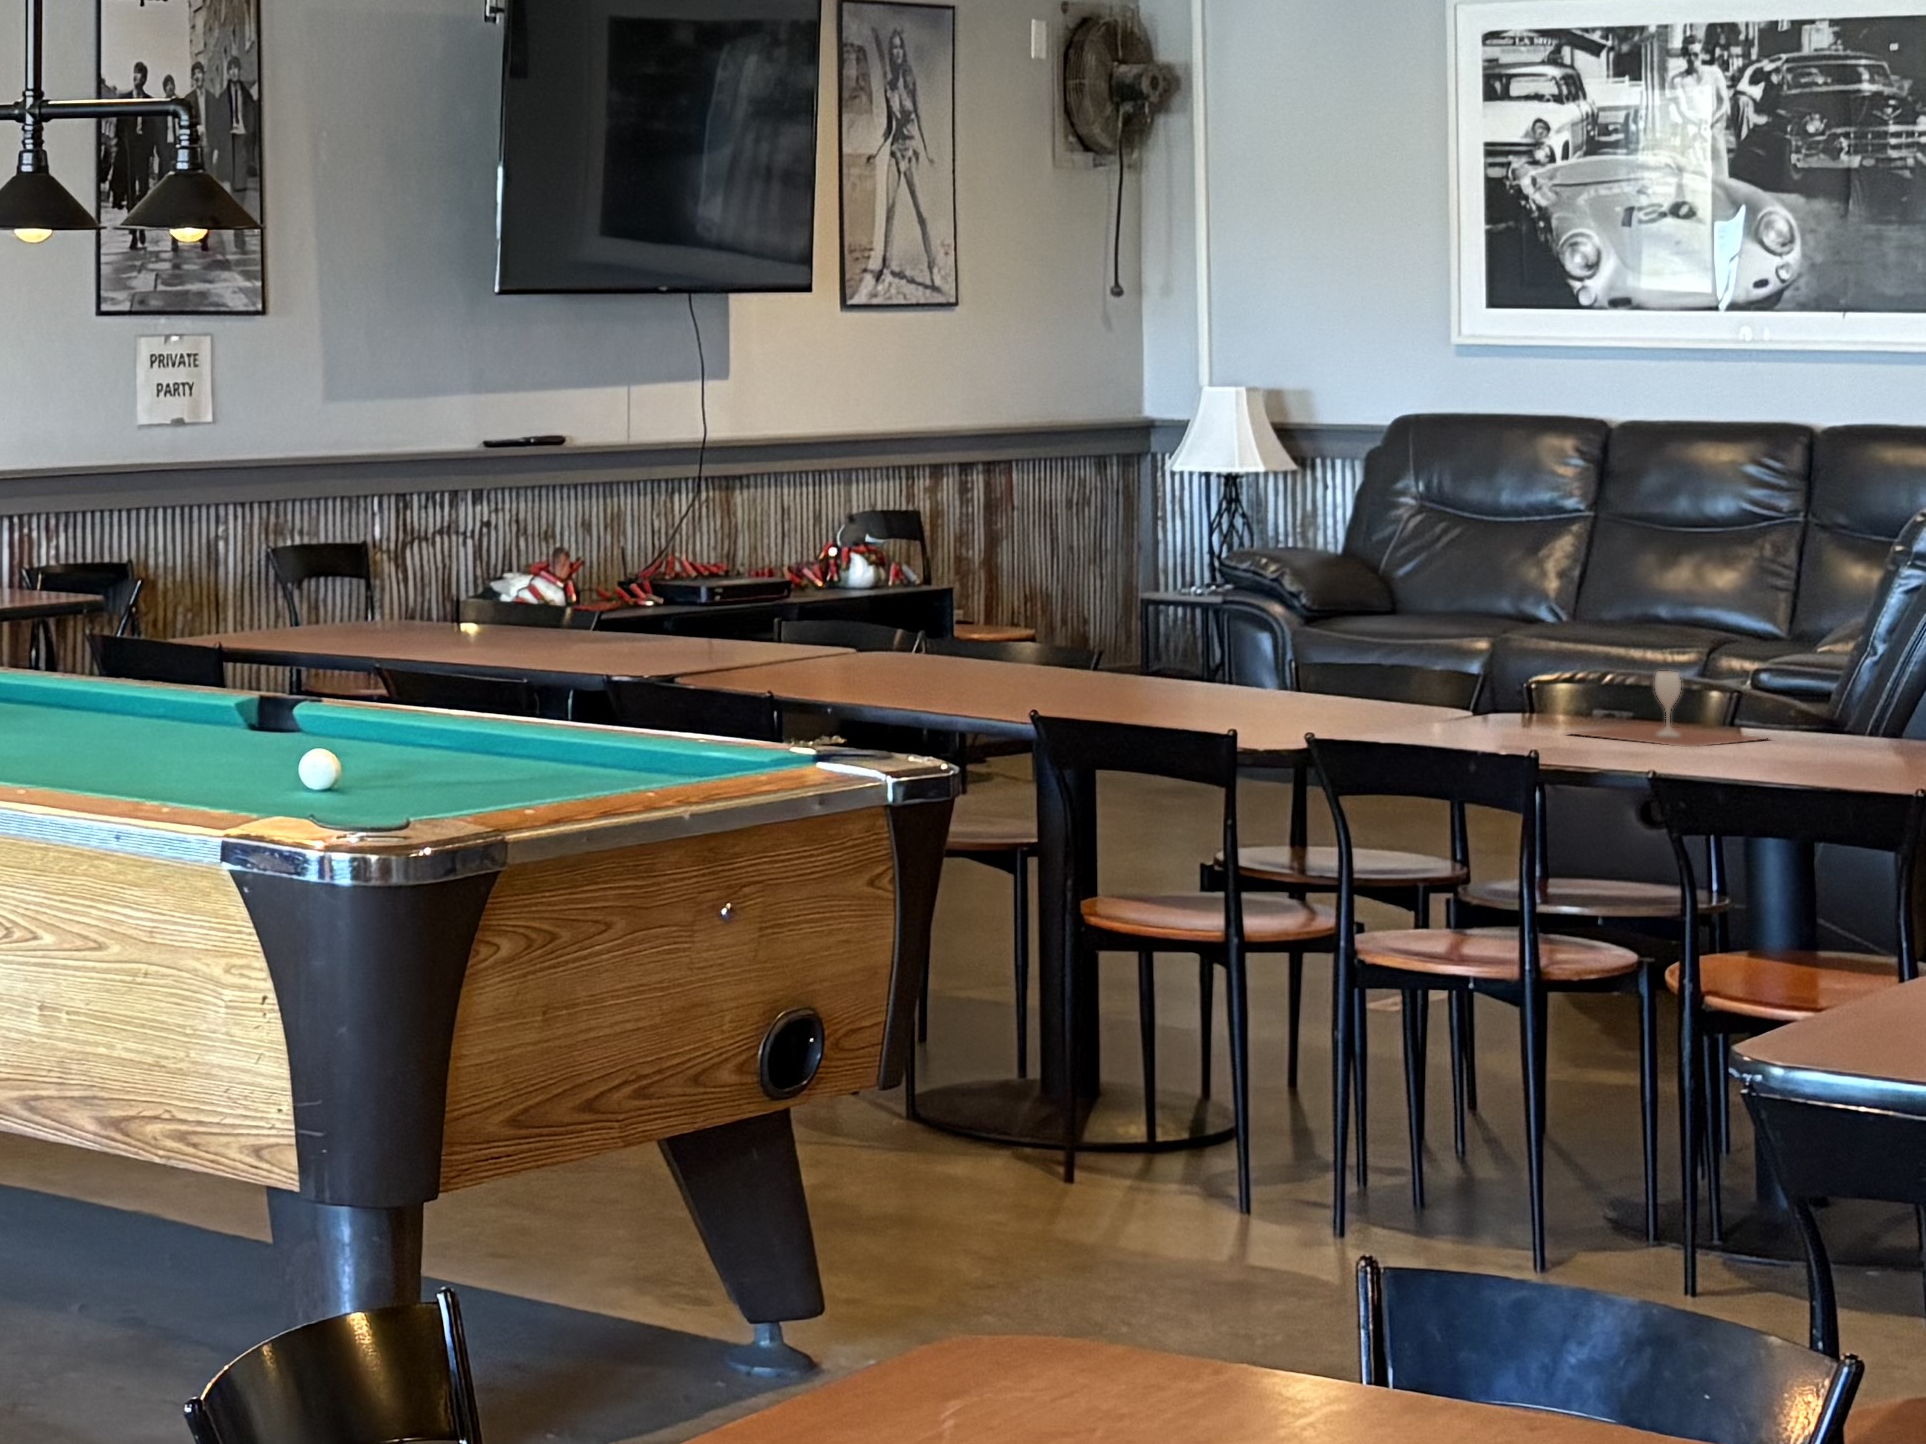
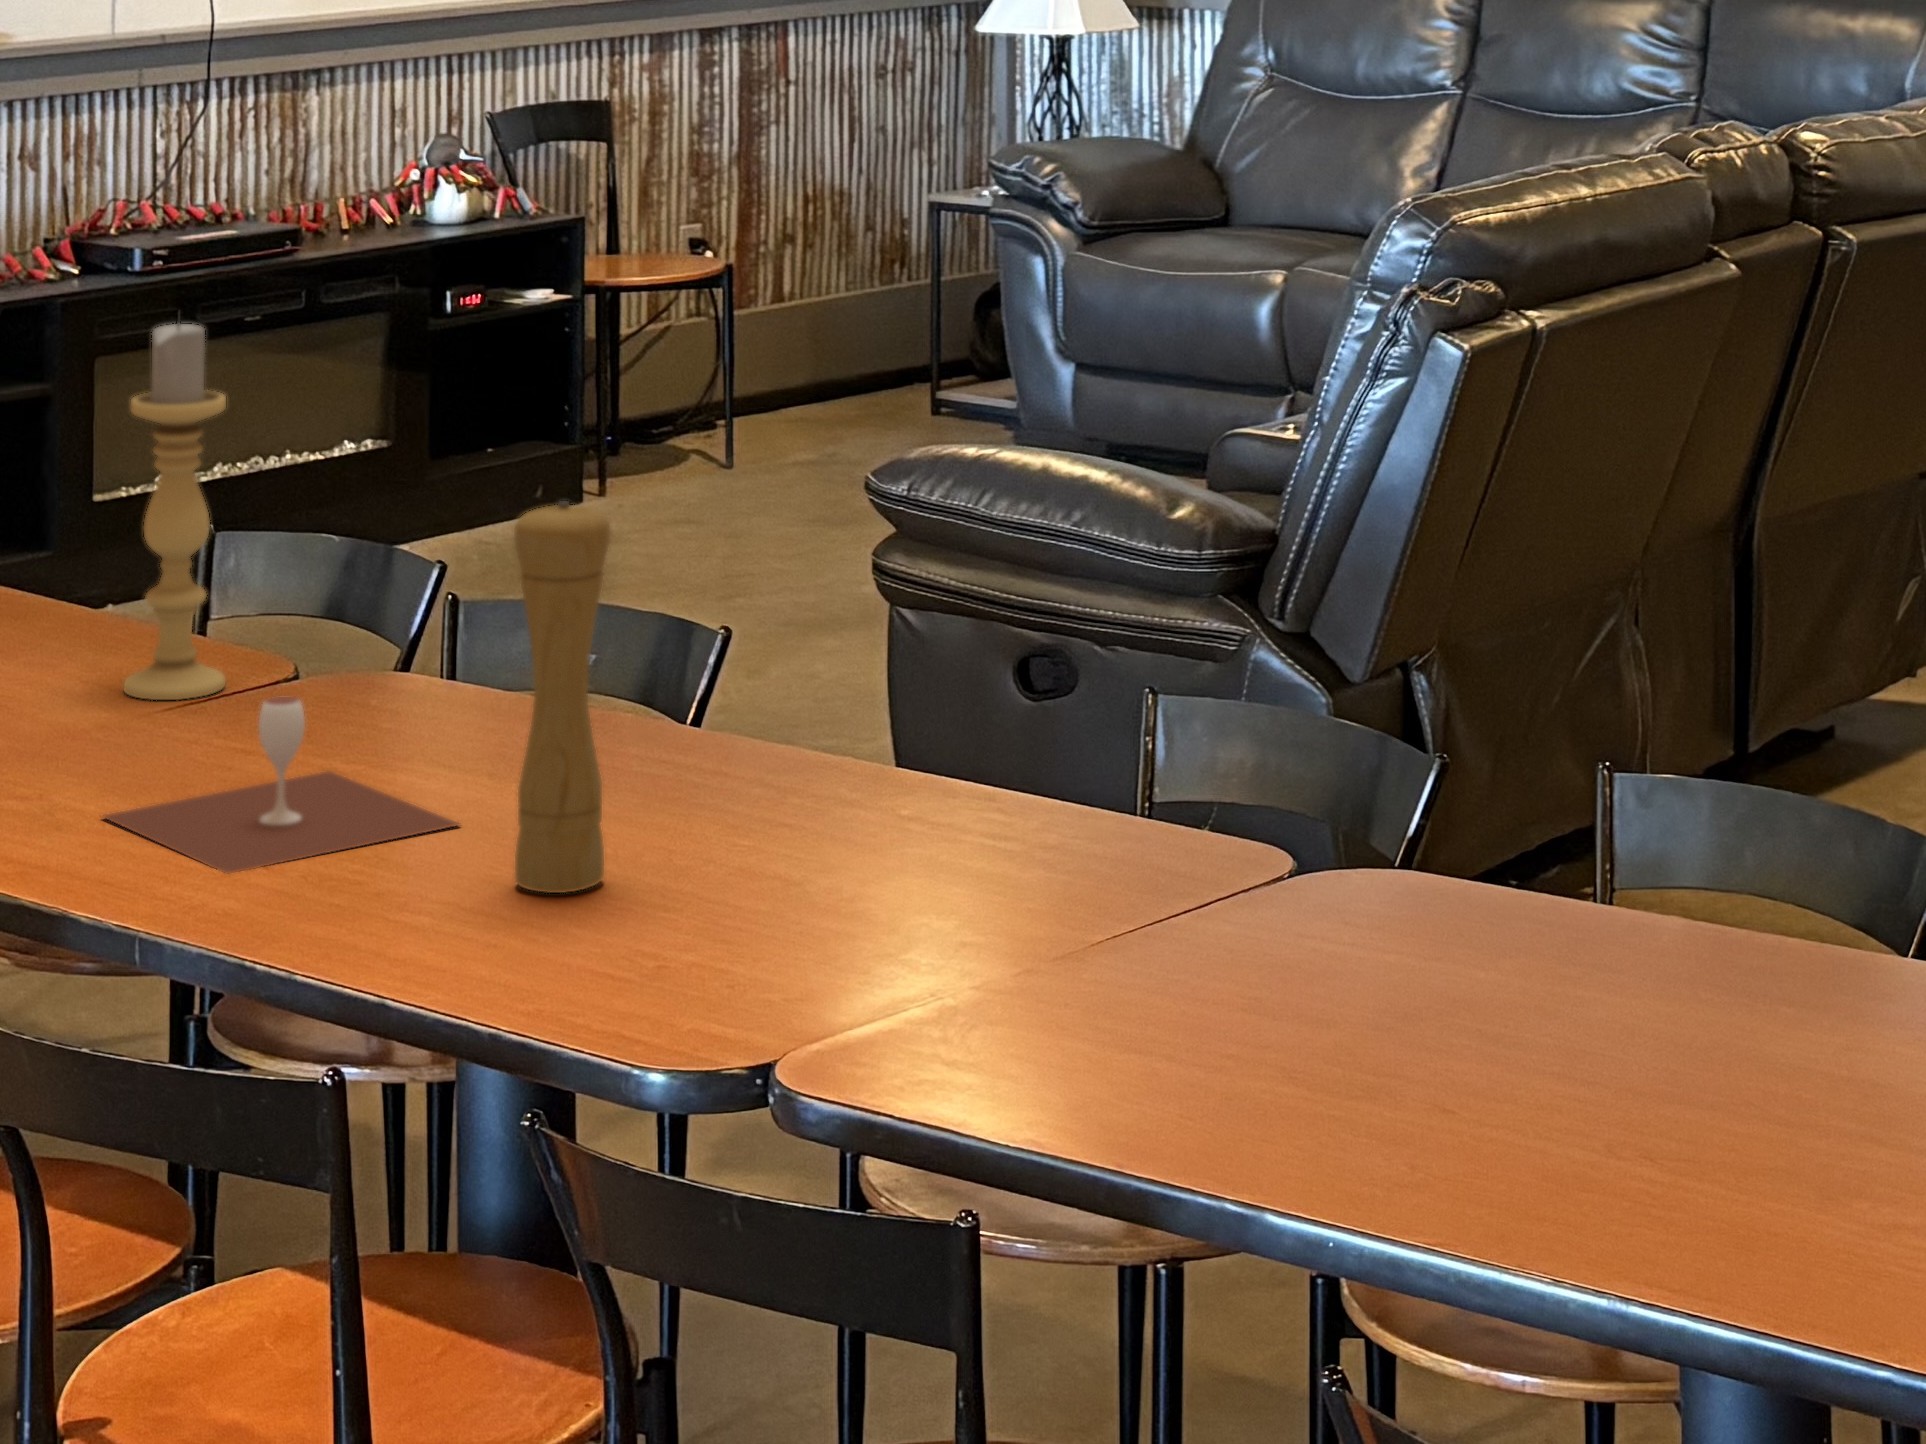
candle holder: none [1427,497,1487,709] -> present [124,319,226,700]
pepper mill: none [1855,552,1910,753] -> present [514,501,610,893]

